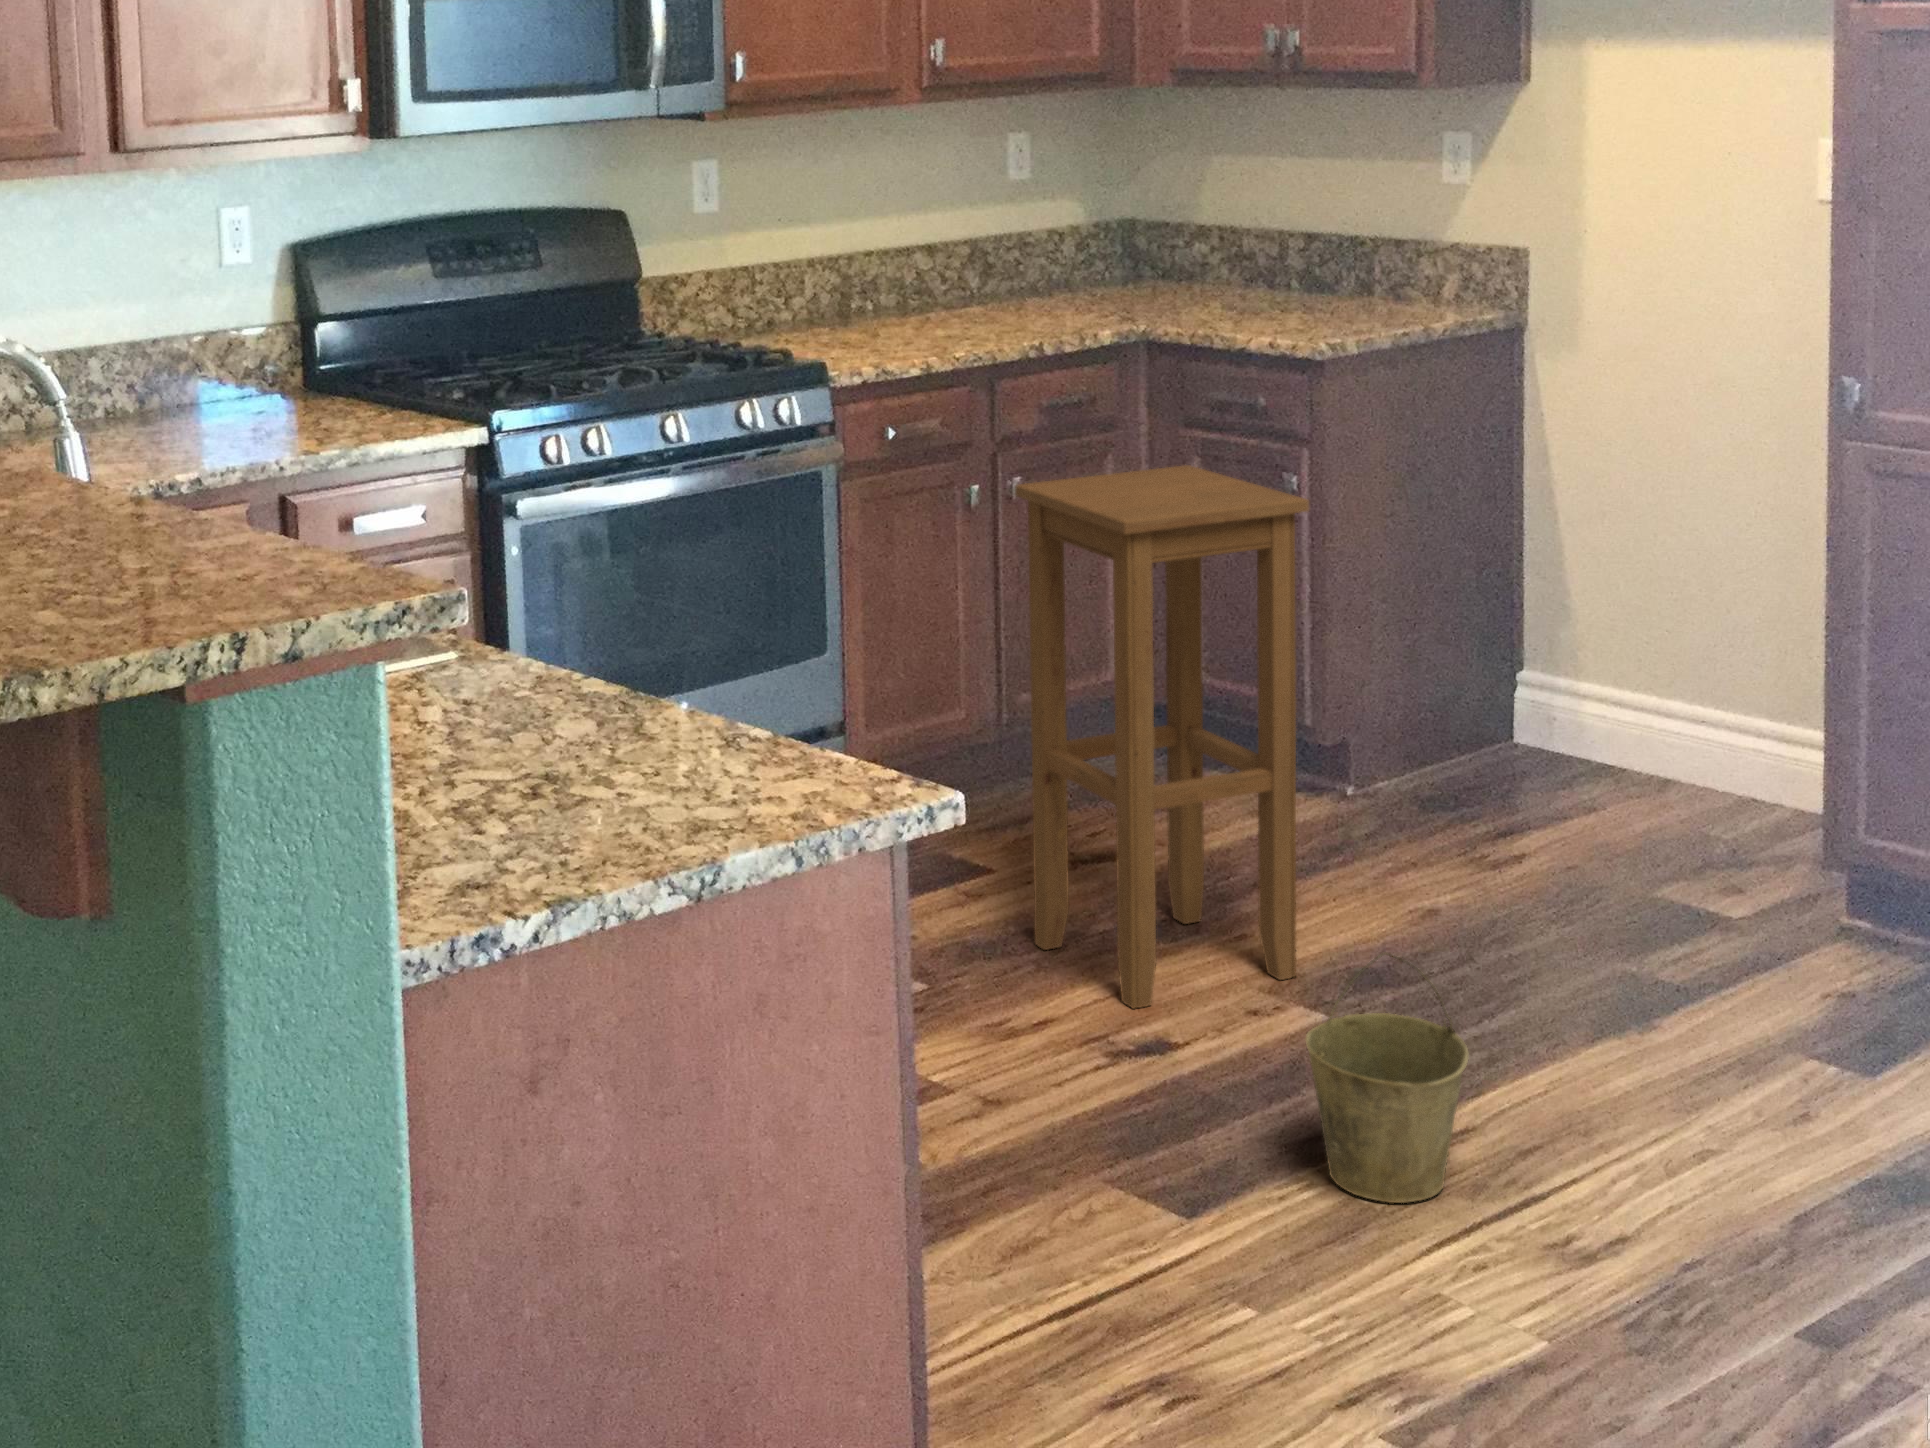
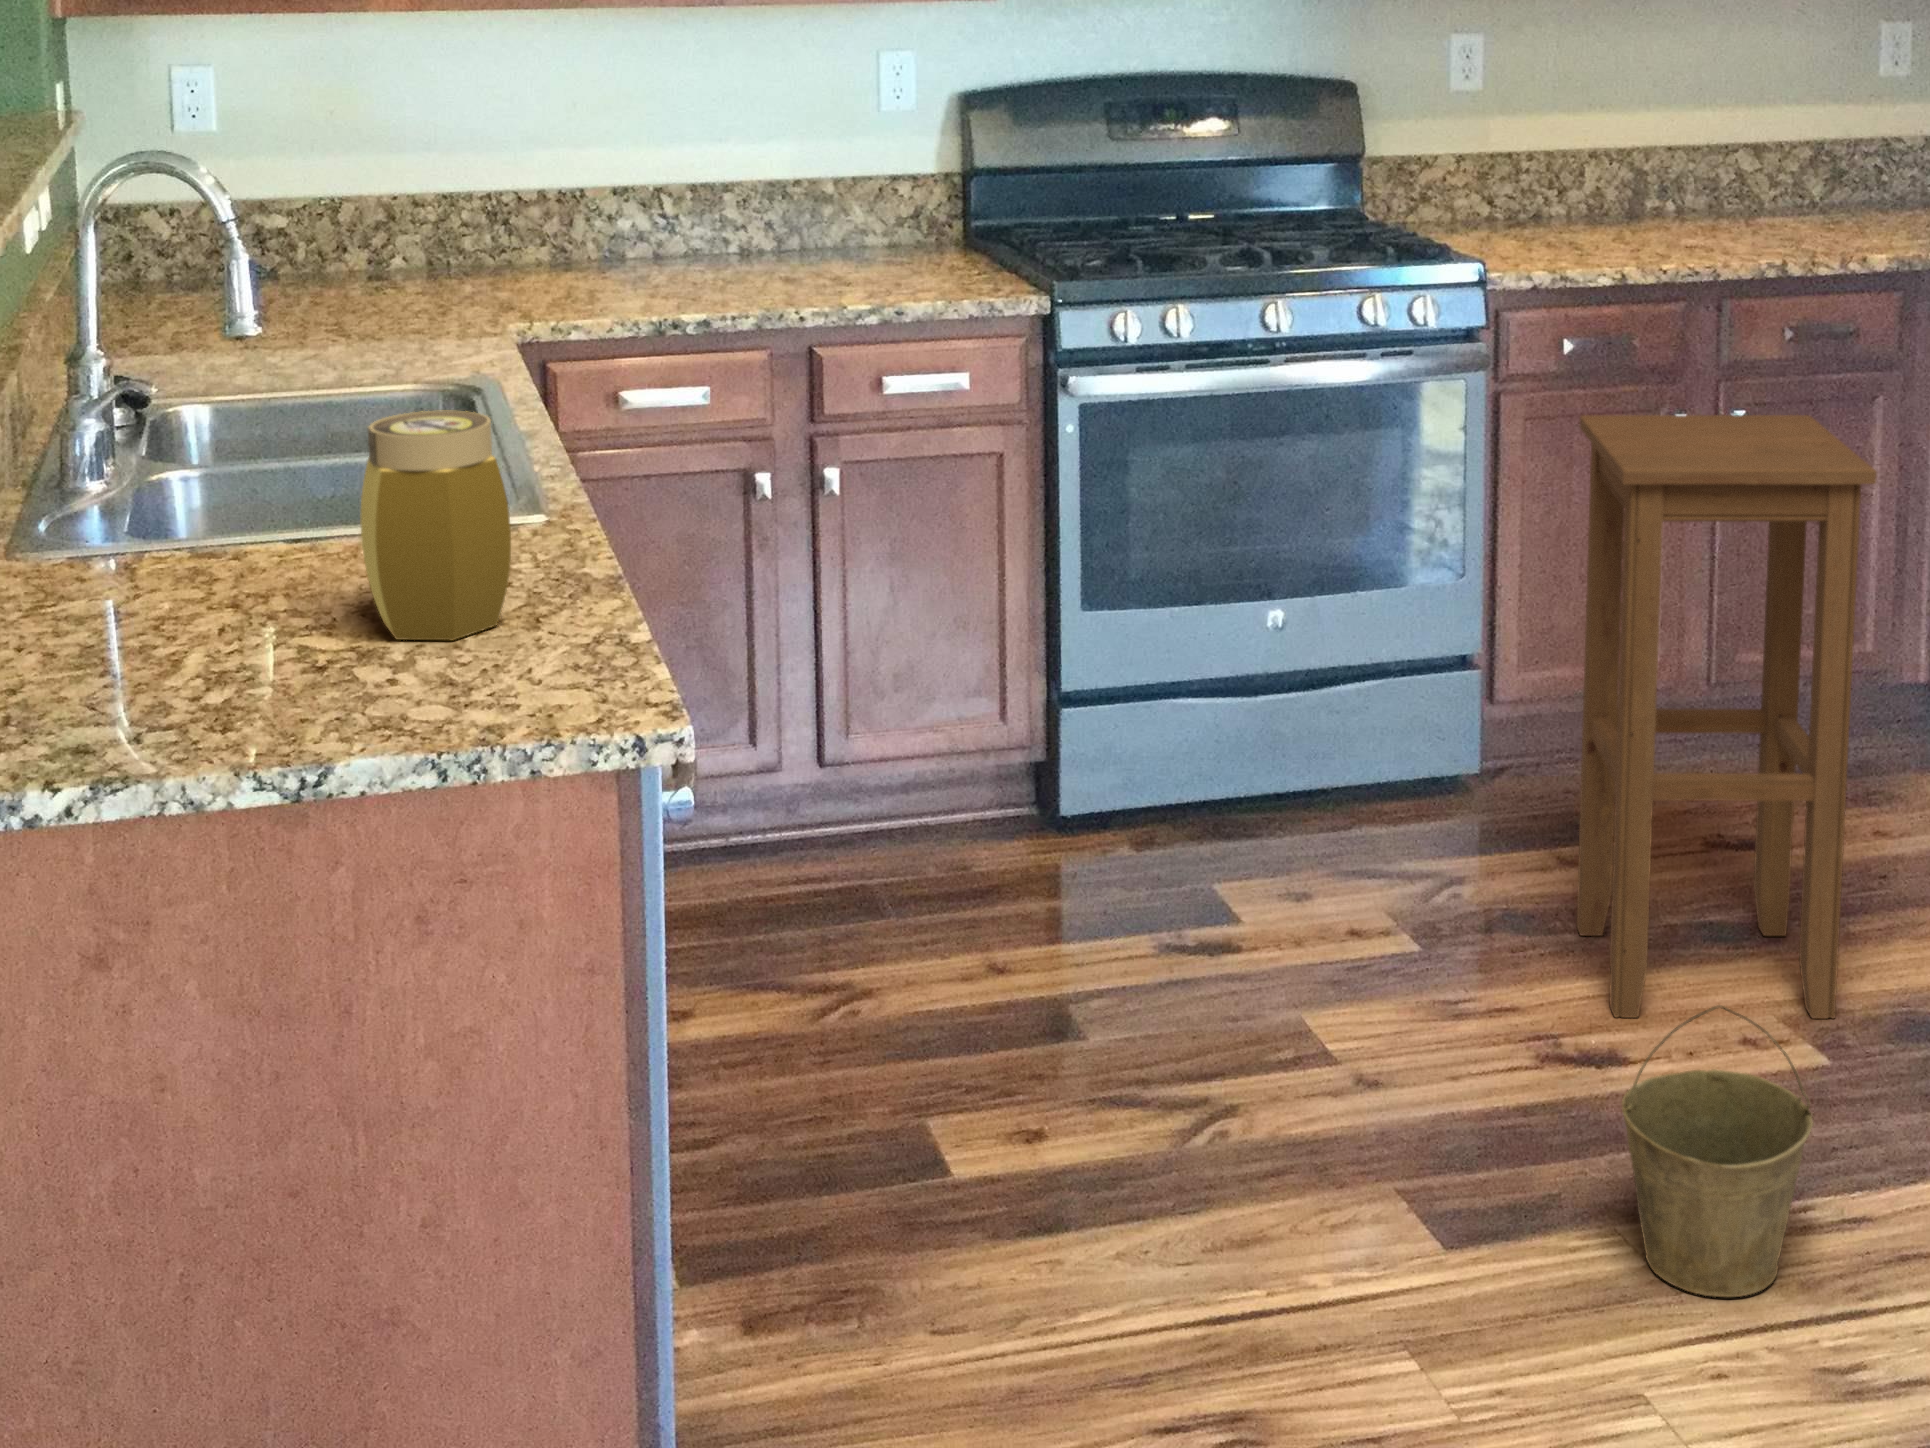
jar: none [499,540,639,763] -> present [360,411,511,640]

